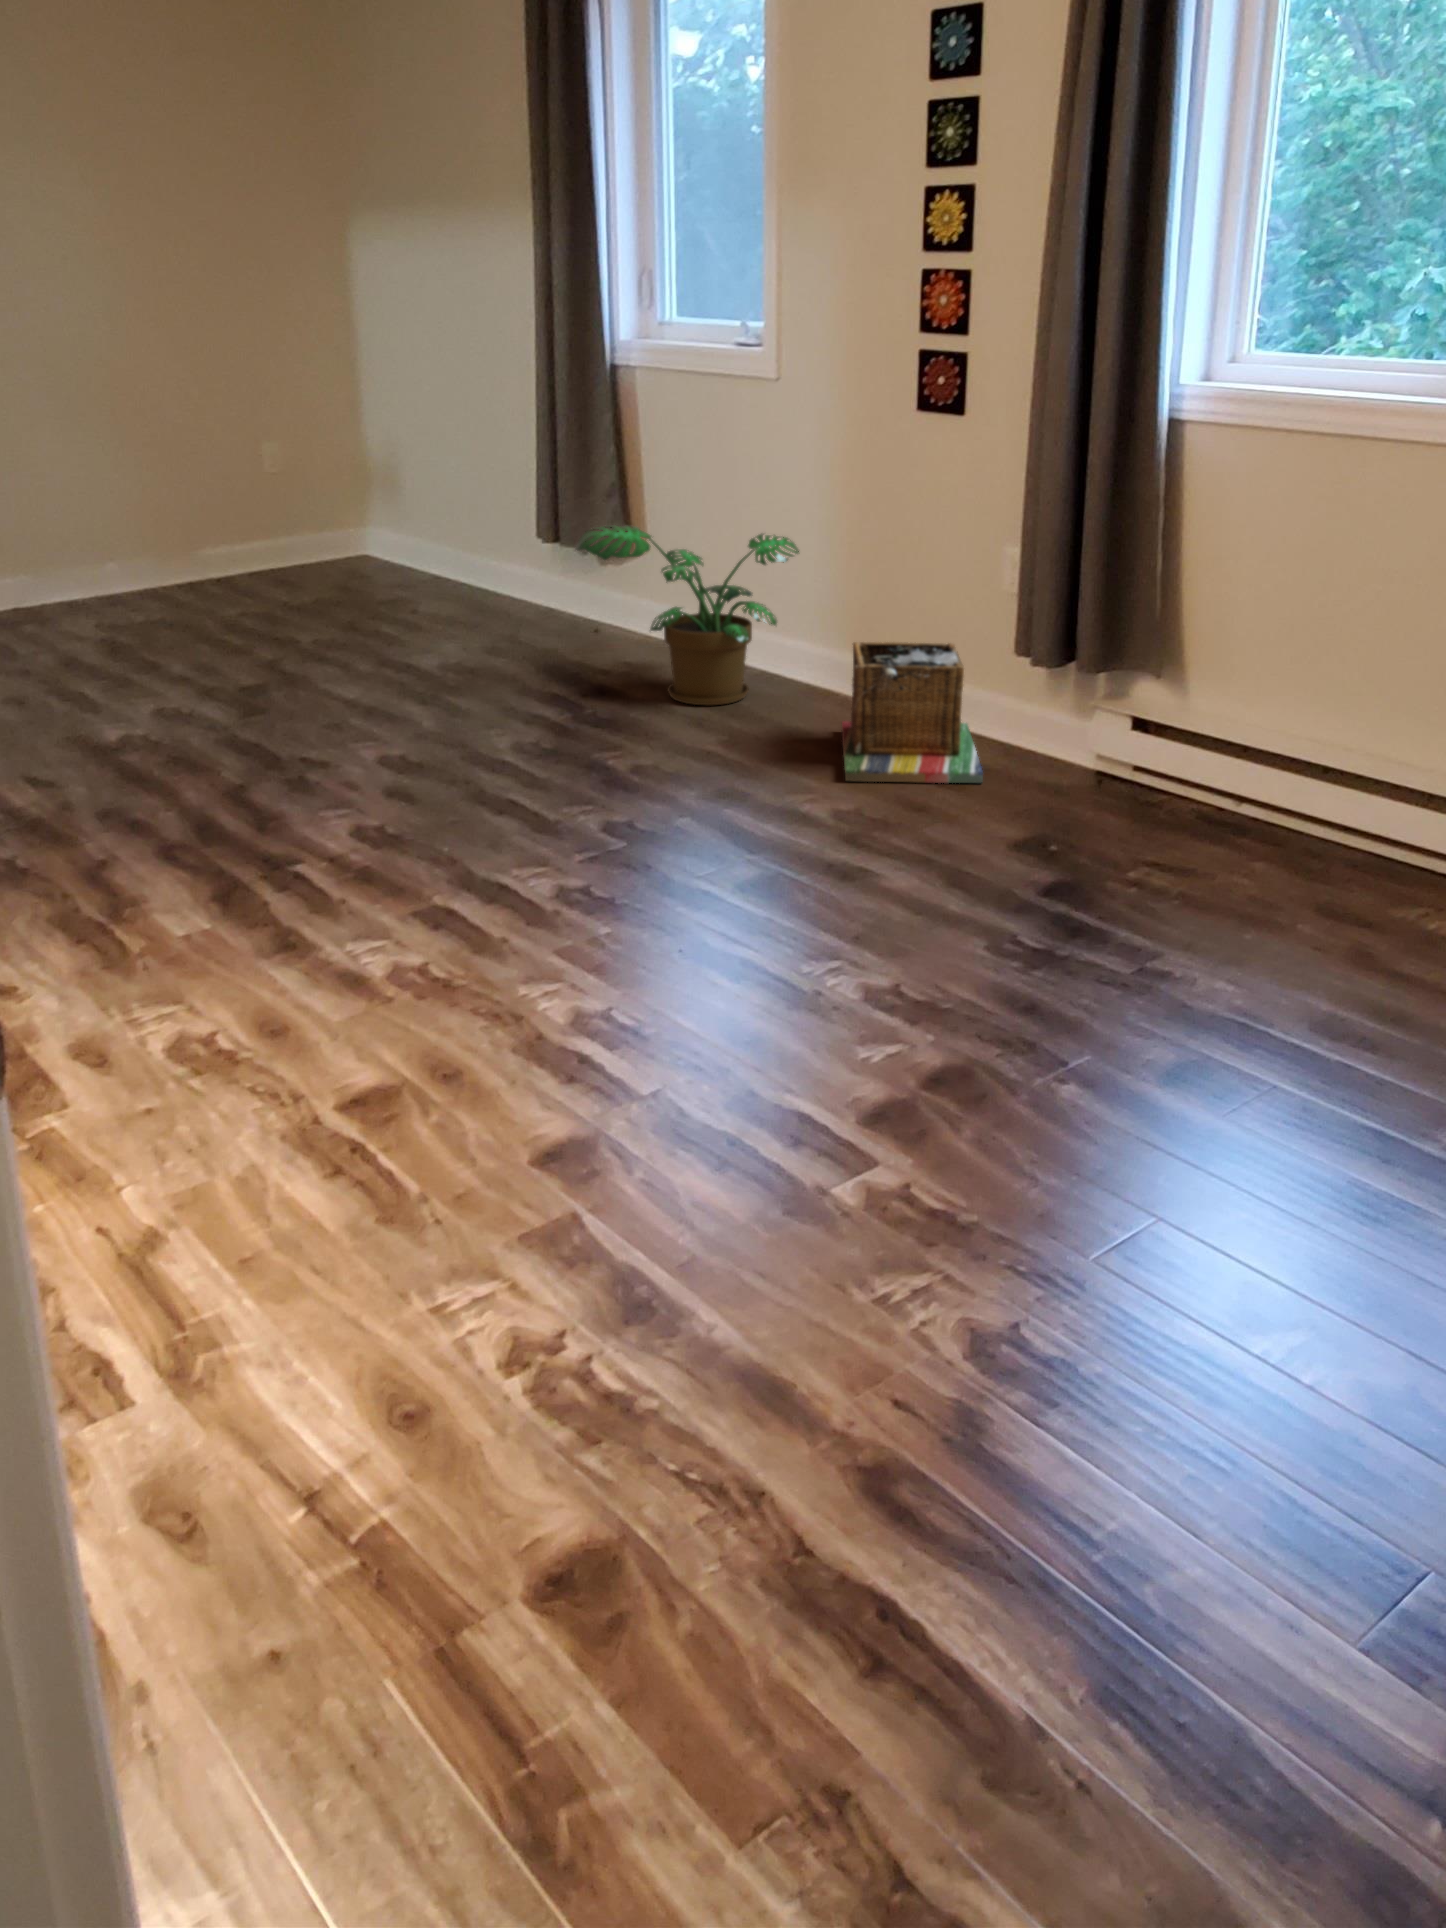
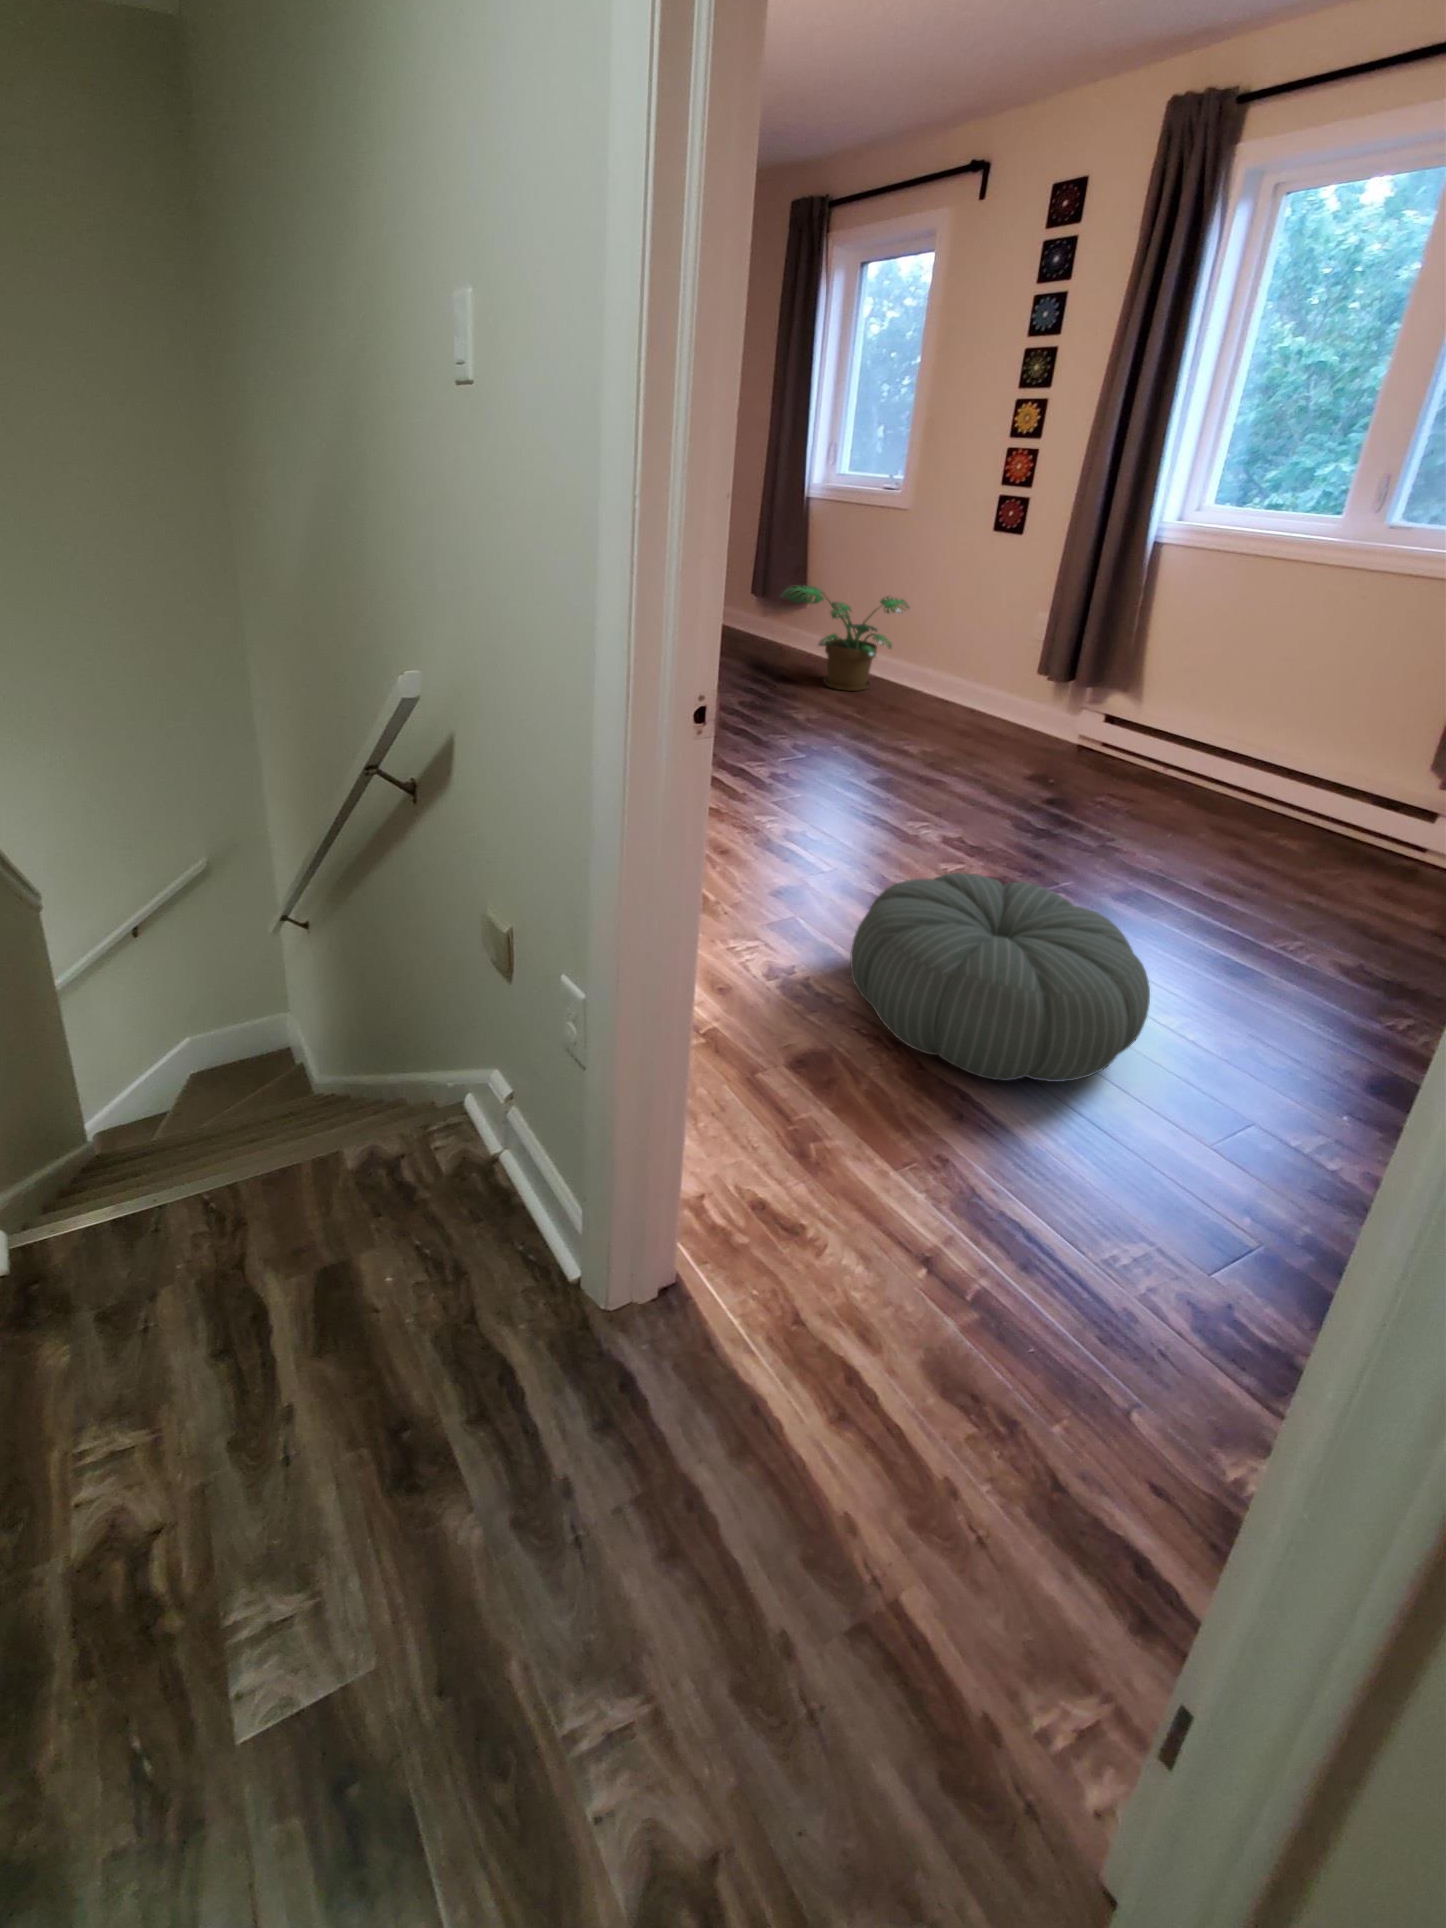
laundry basket: present [842,642,983,783] -> none [925,660,1011,745]
pouf: none [657,1100,1220,1563] -> present [850,873,1150,1082]

